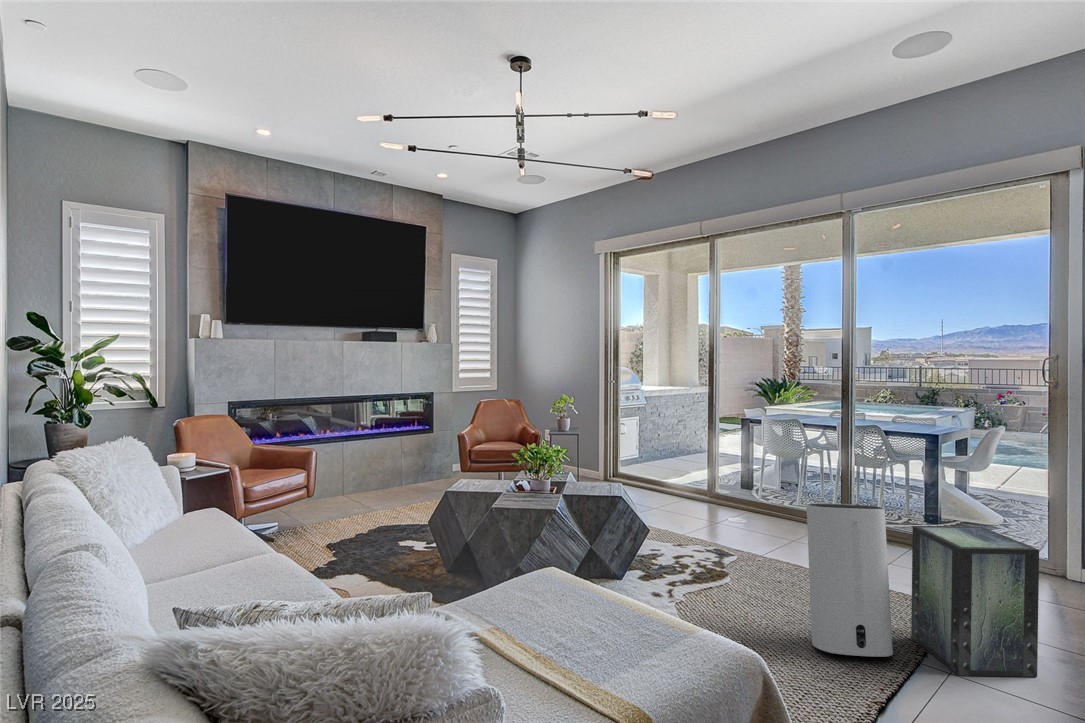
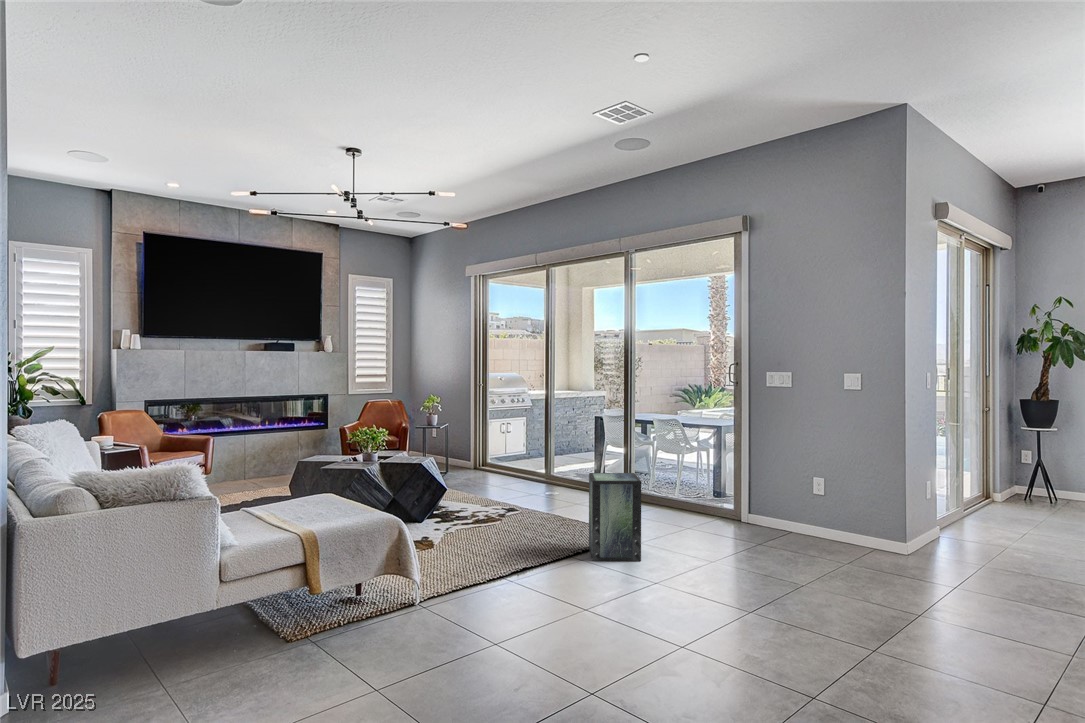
air purifier: present [807,503,893,657] -> none [517,459,565,553]

